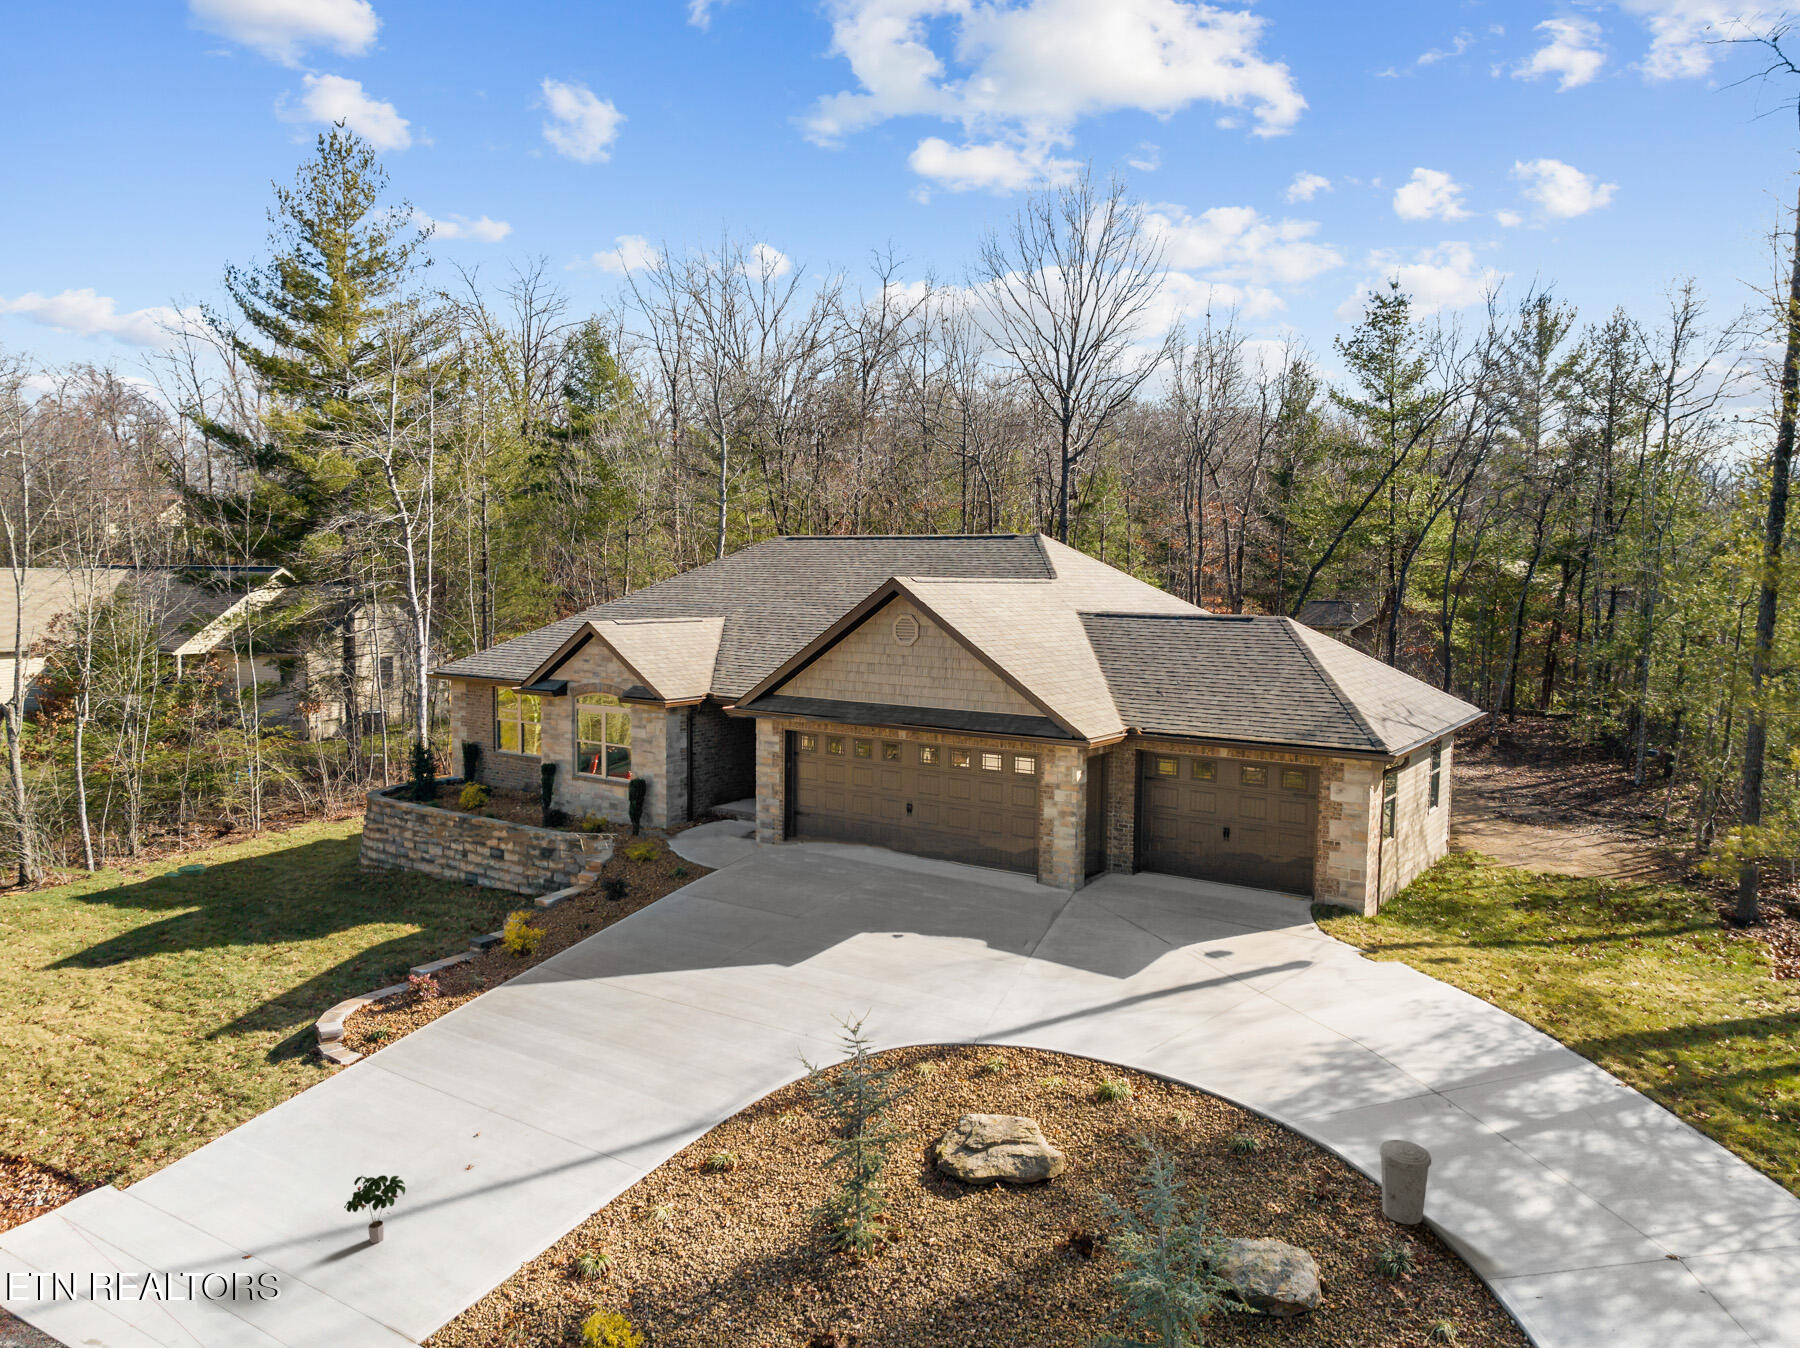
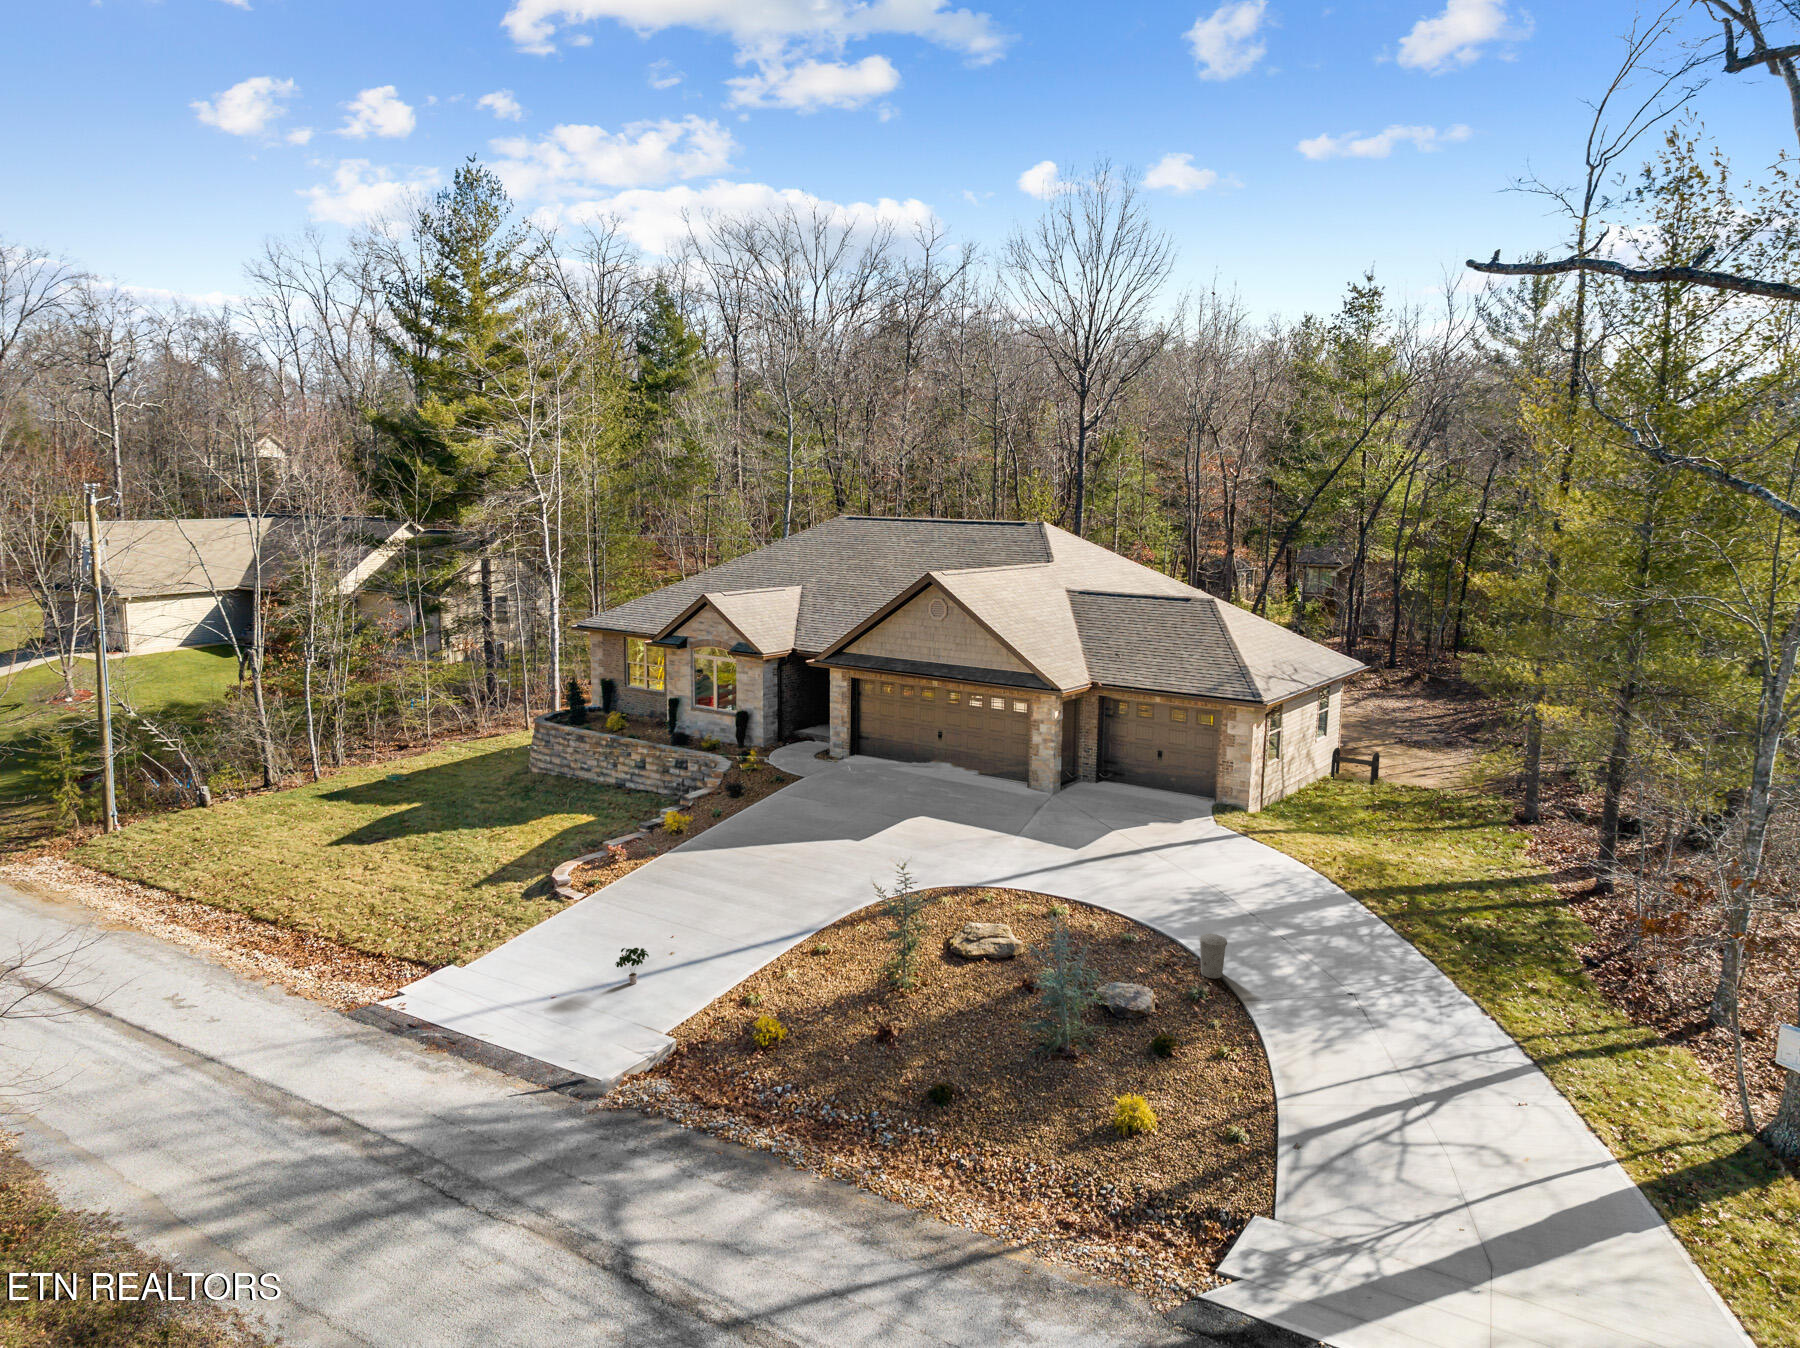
bench: none [1447,823,1513,874] -> present [1331,747,1380,785]

